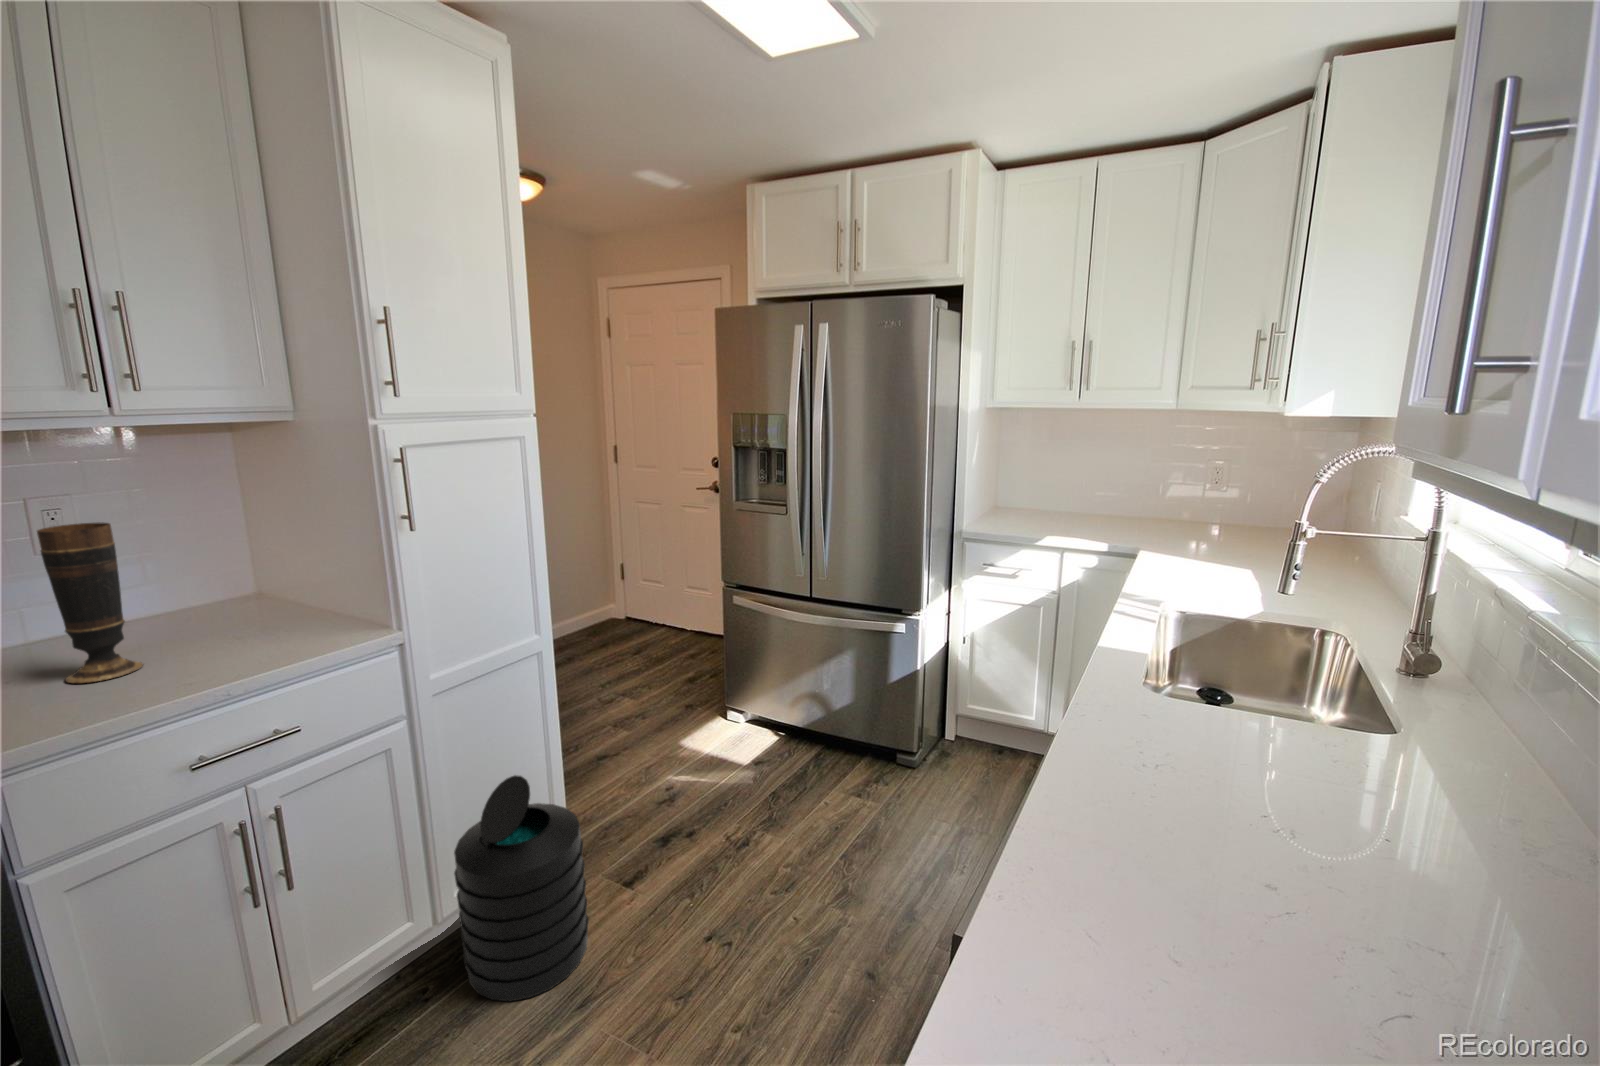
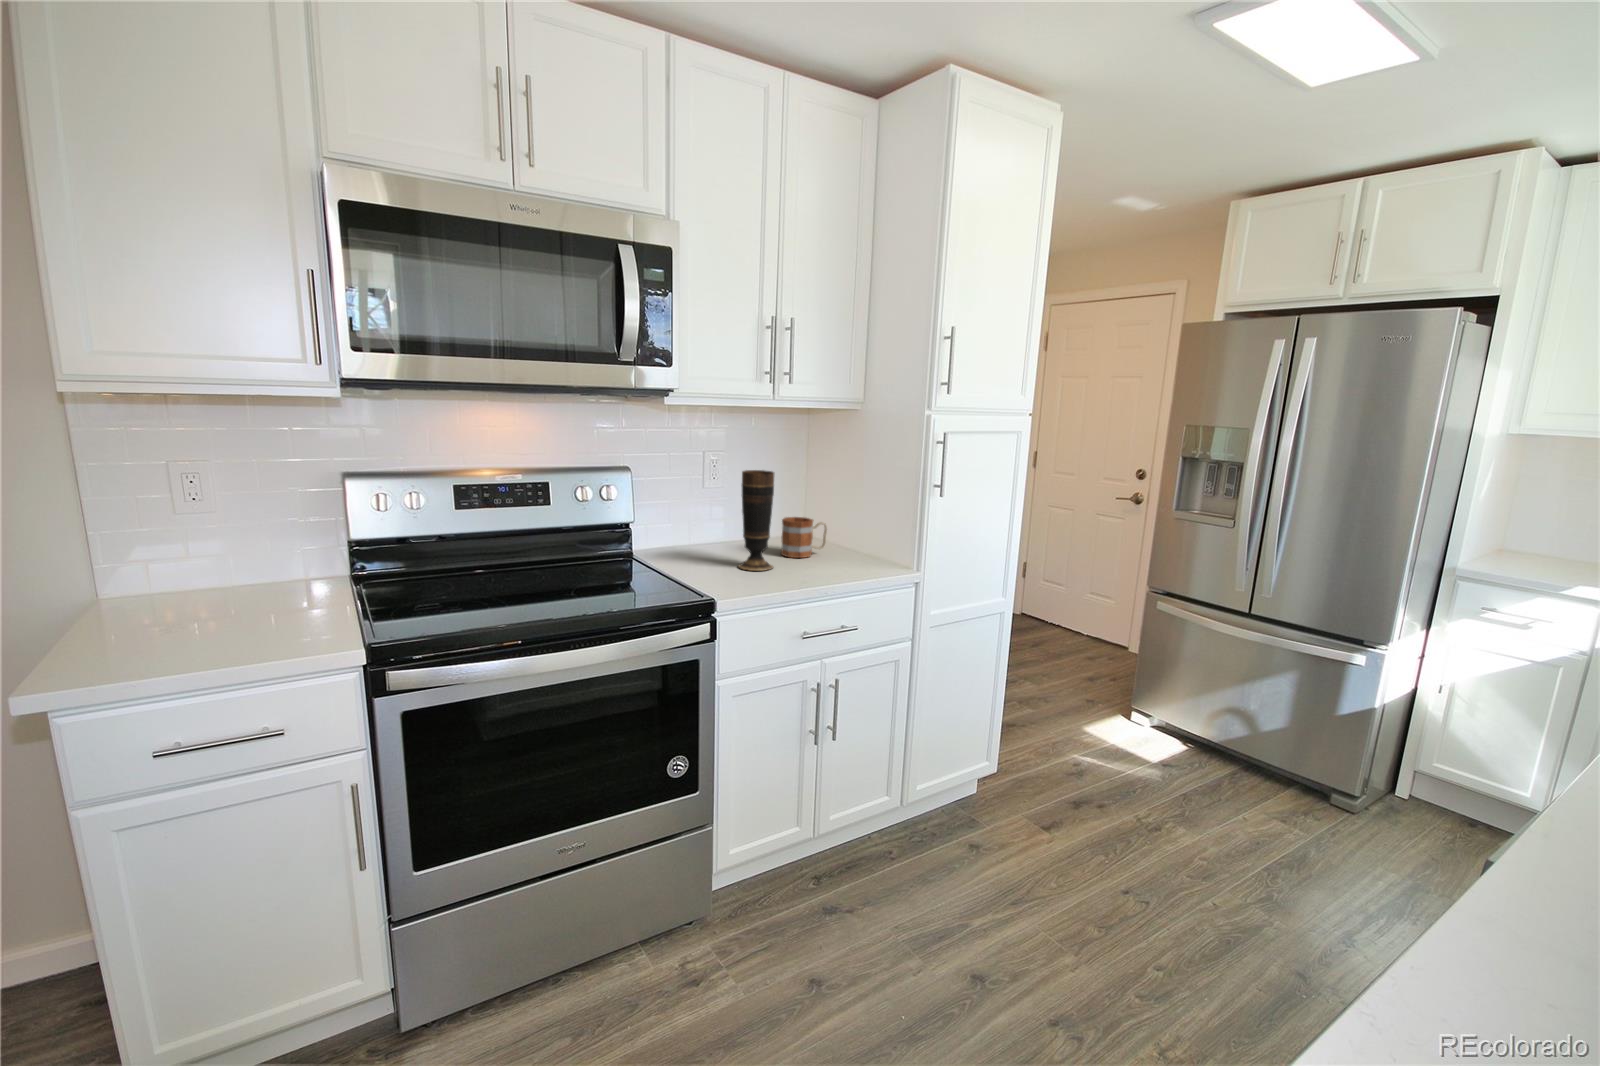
mug: none [170,578,262,642] -> present [781,517,827,558]
trash can: present [454,775,589,1001] -> none [924,702,1028,878]

